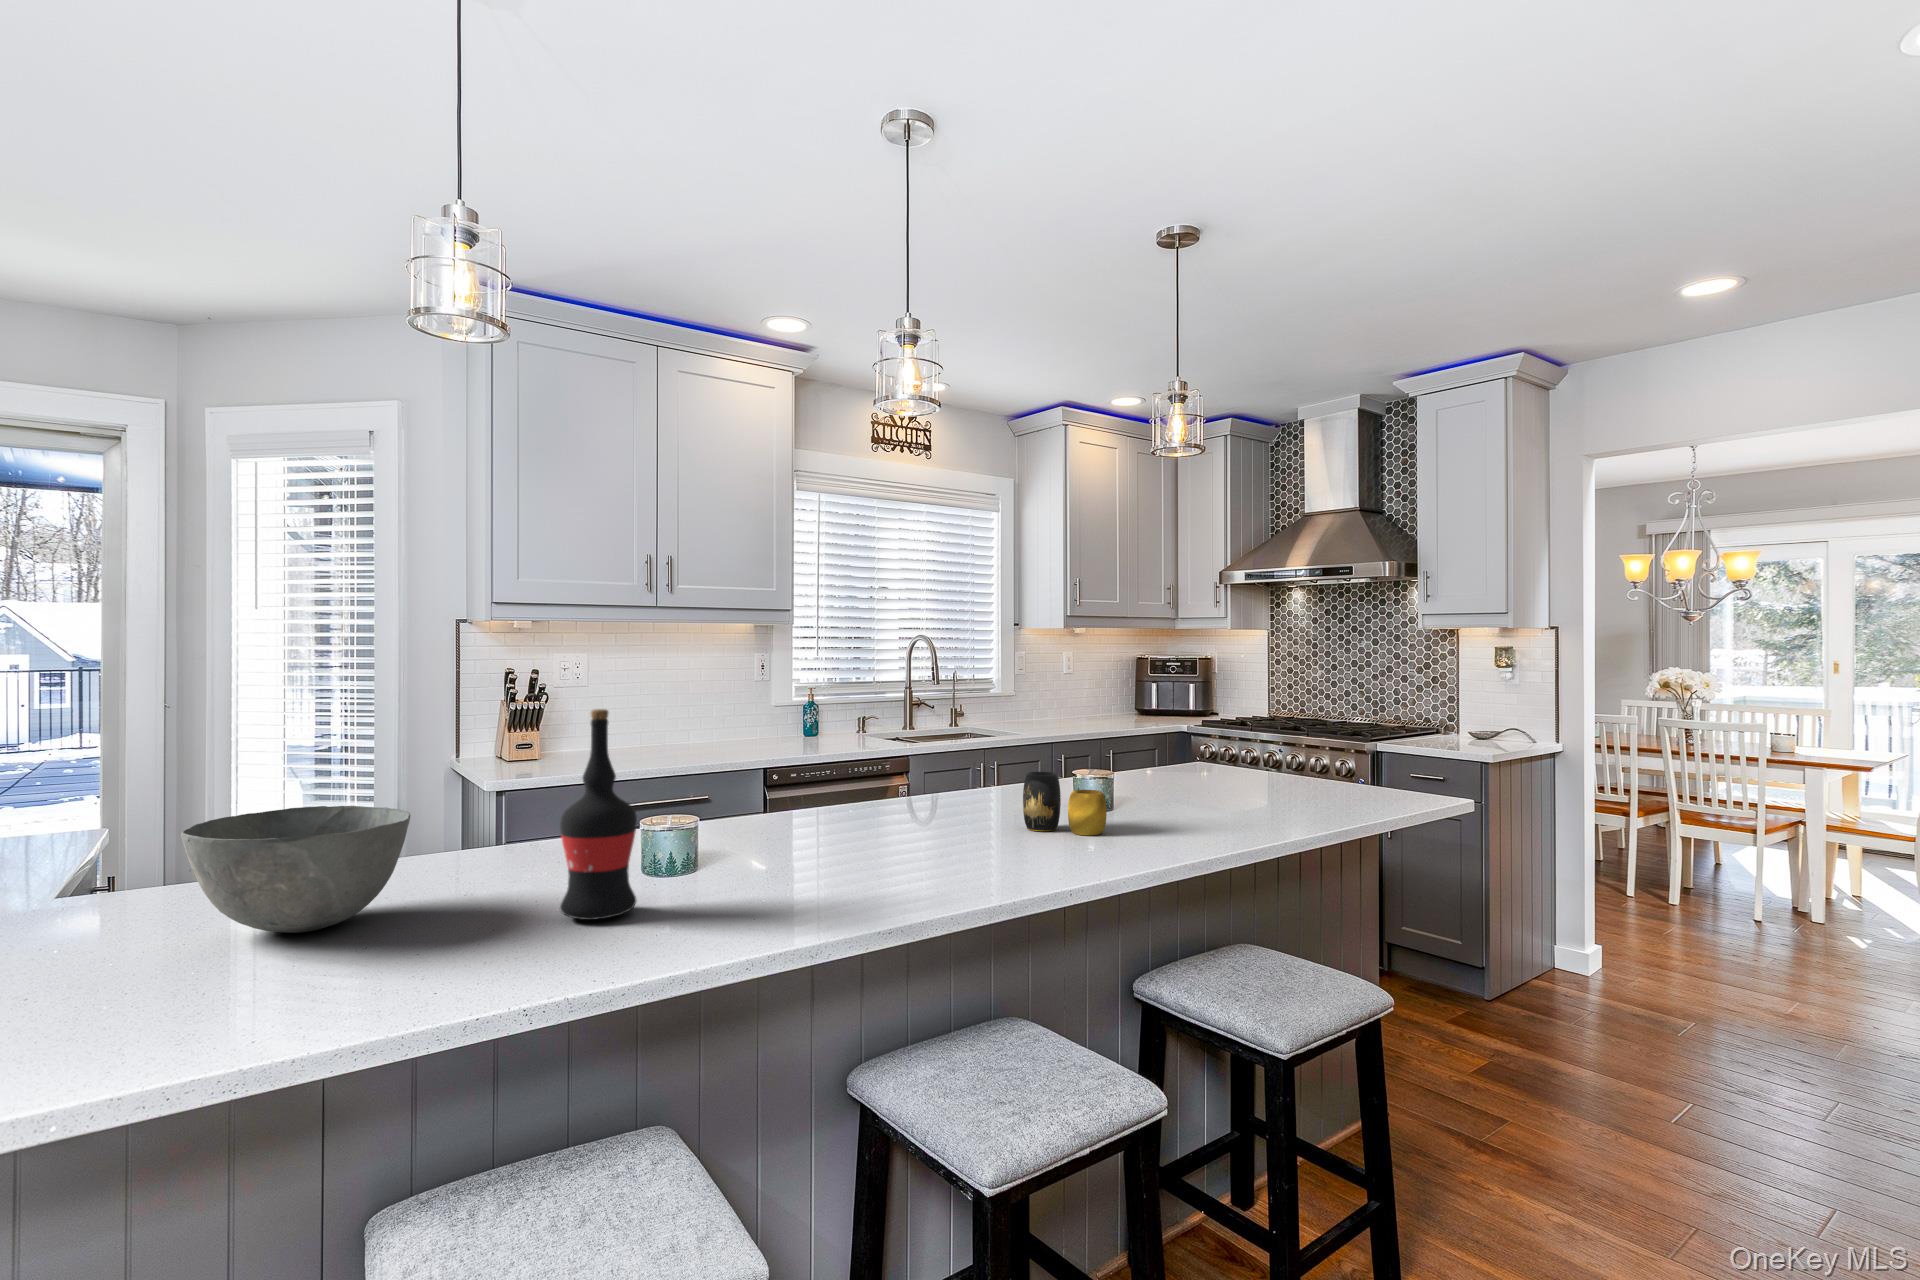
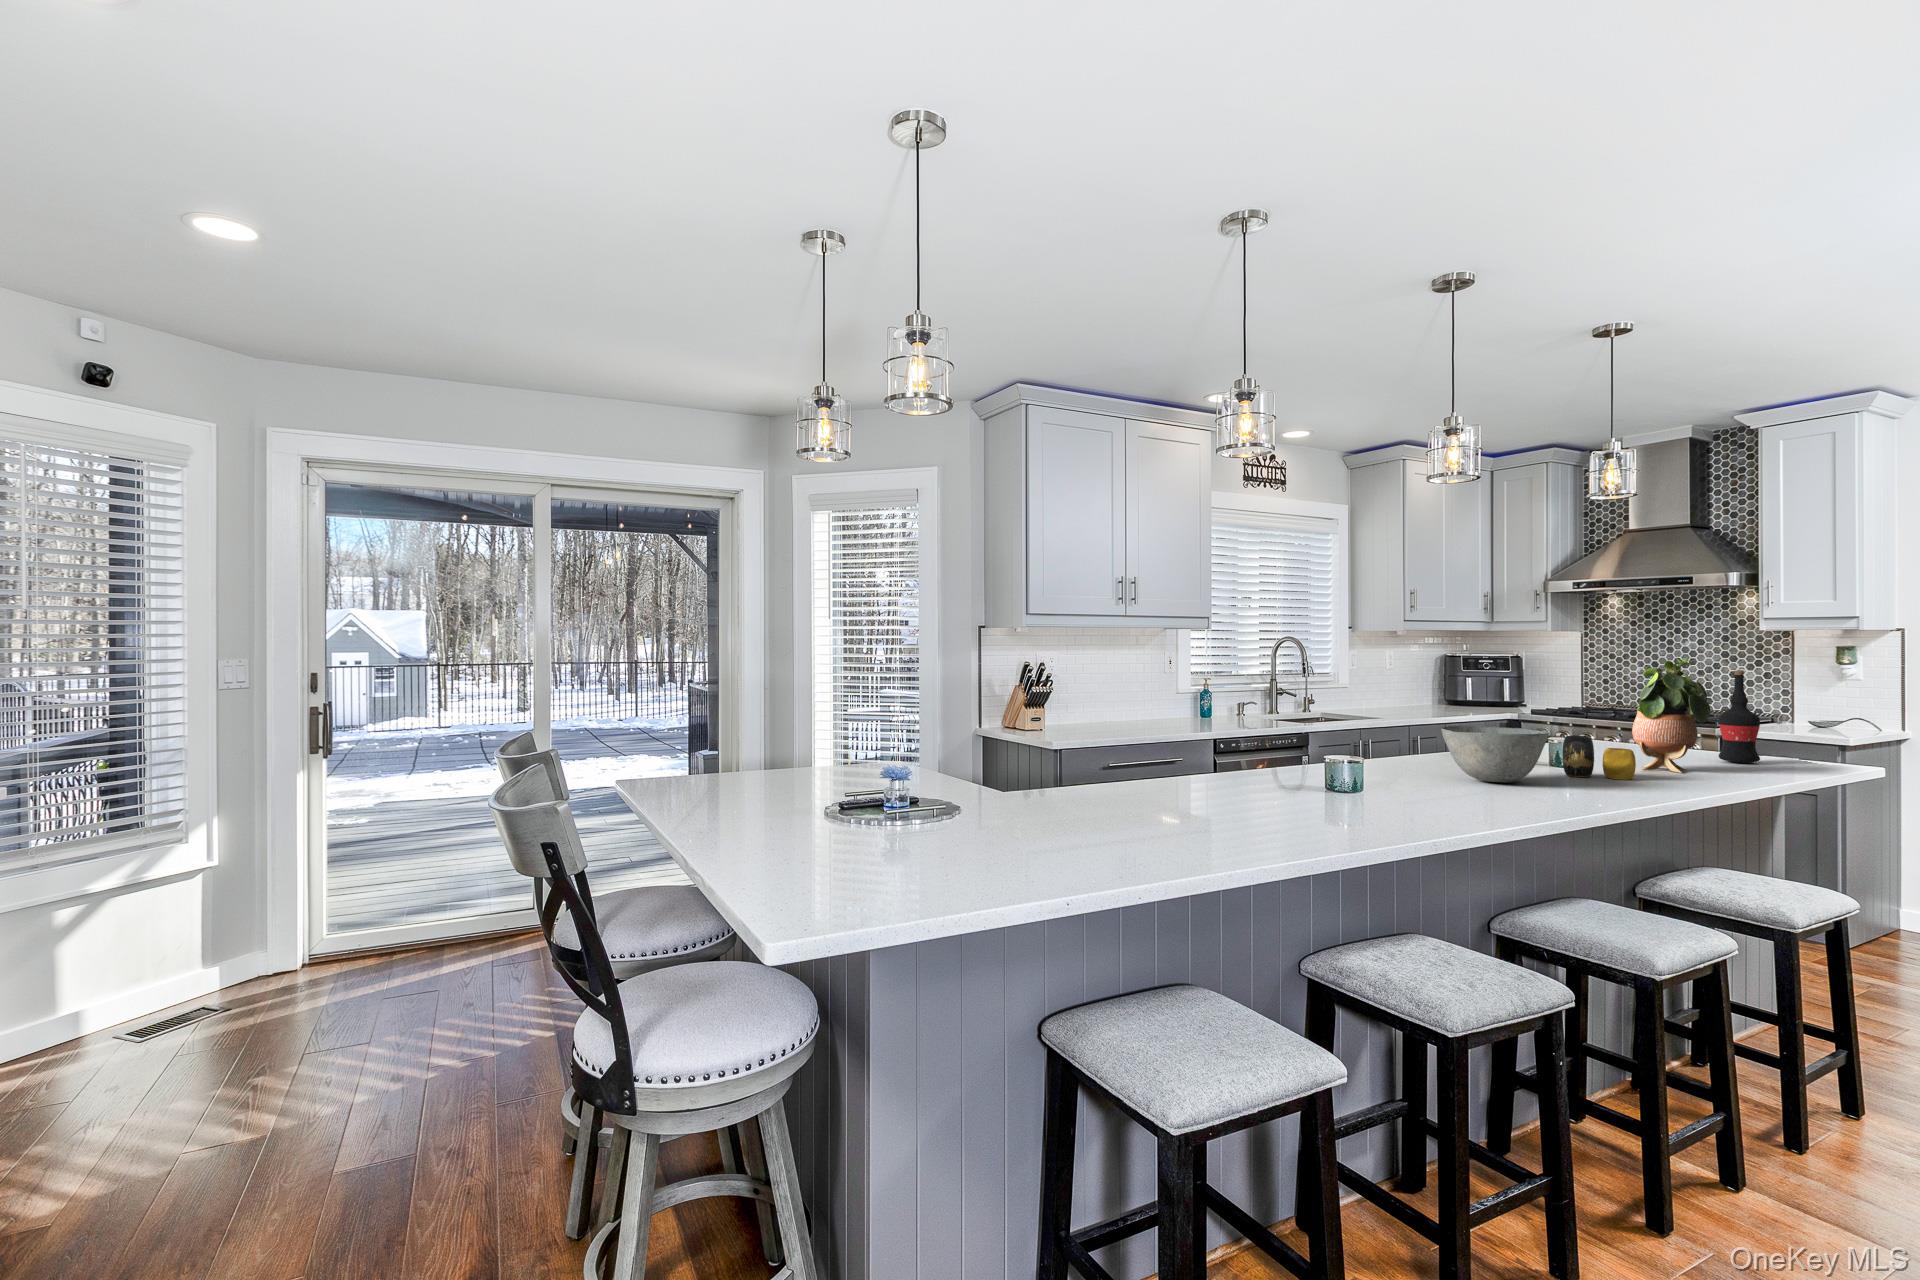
potted plant: none [1141,661,1224,820] -> present [1632,657,1711,773]
wine bottle: present [560,709,637,920] -> present [1718,671,1760,763]
bowl: present [181,806,411,933] -> present [1441,726,1549,783]

